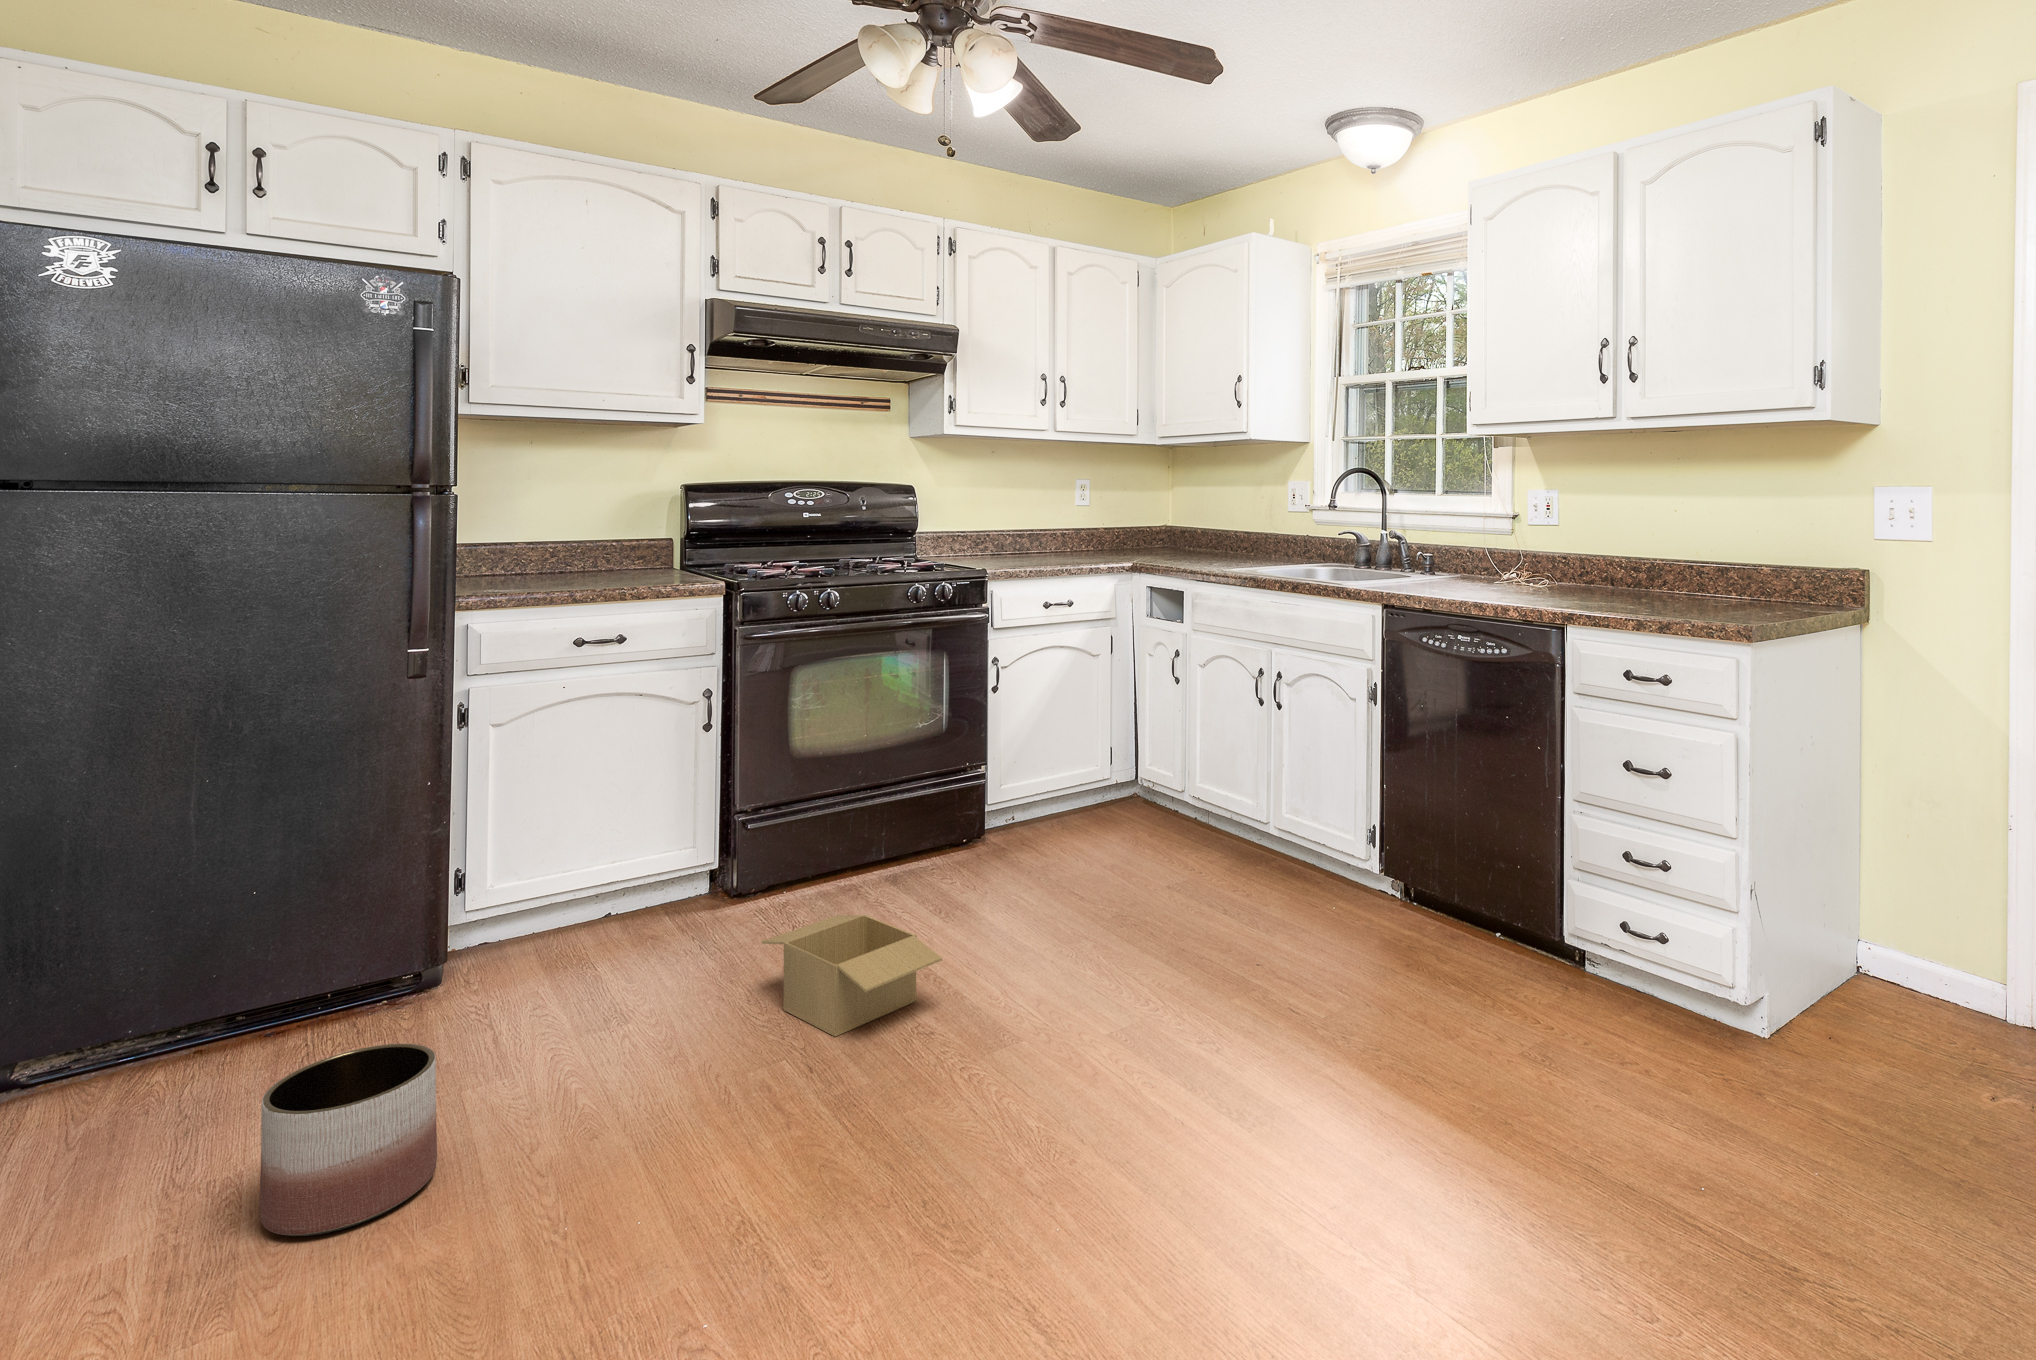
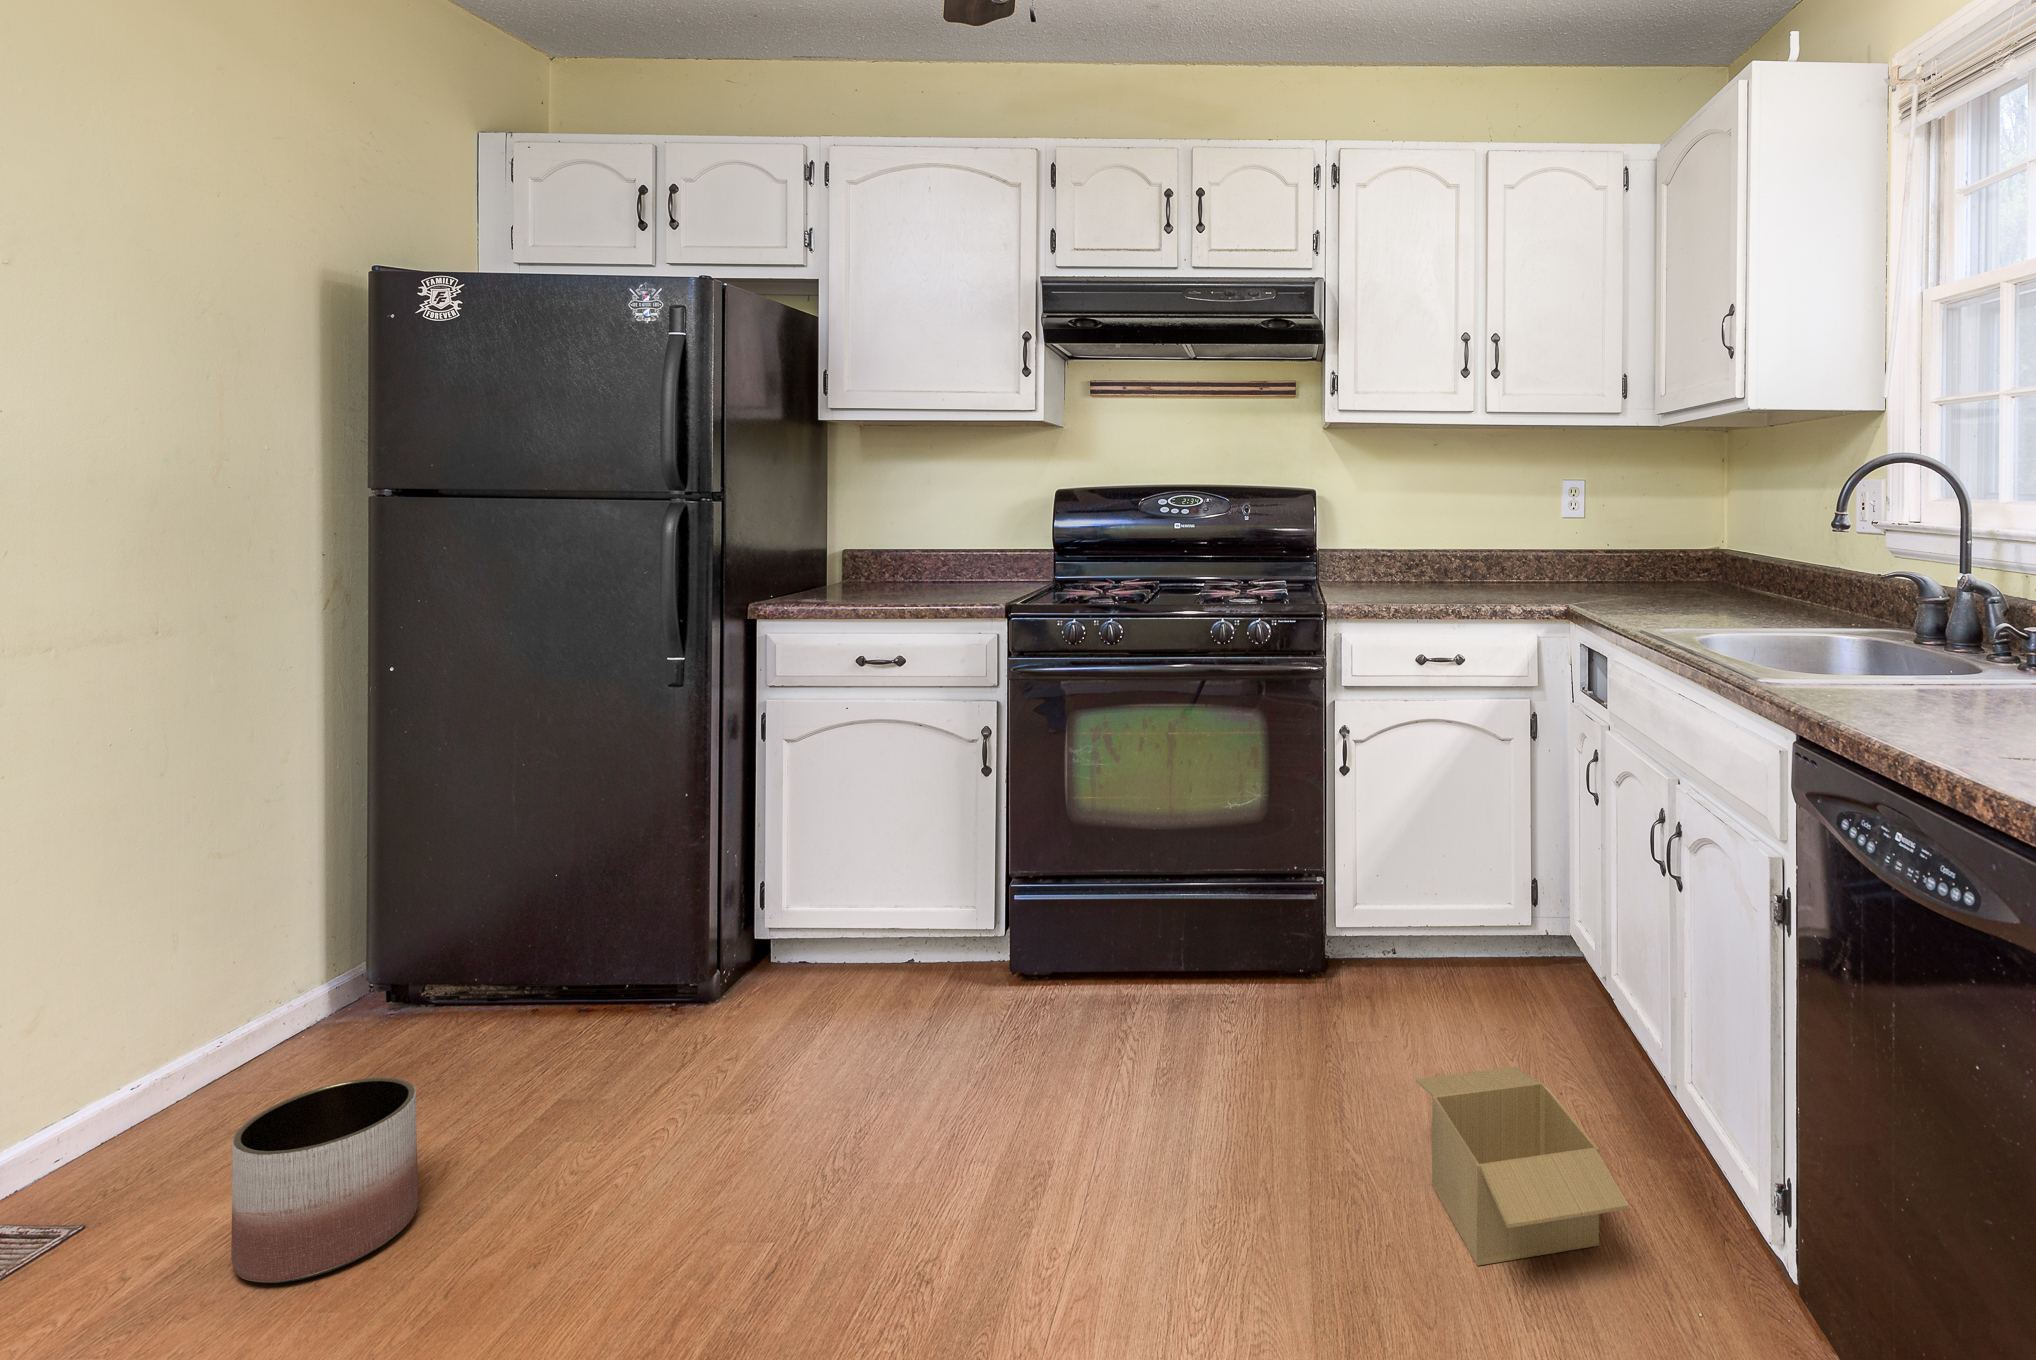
cardboard box: present [762,915,942,1036] -> present [1416,1066,1629,1266]

